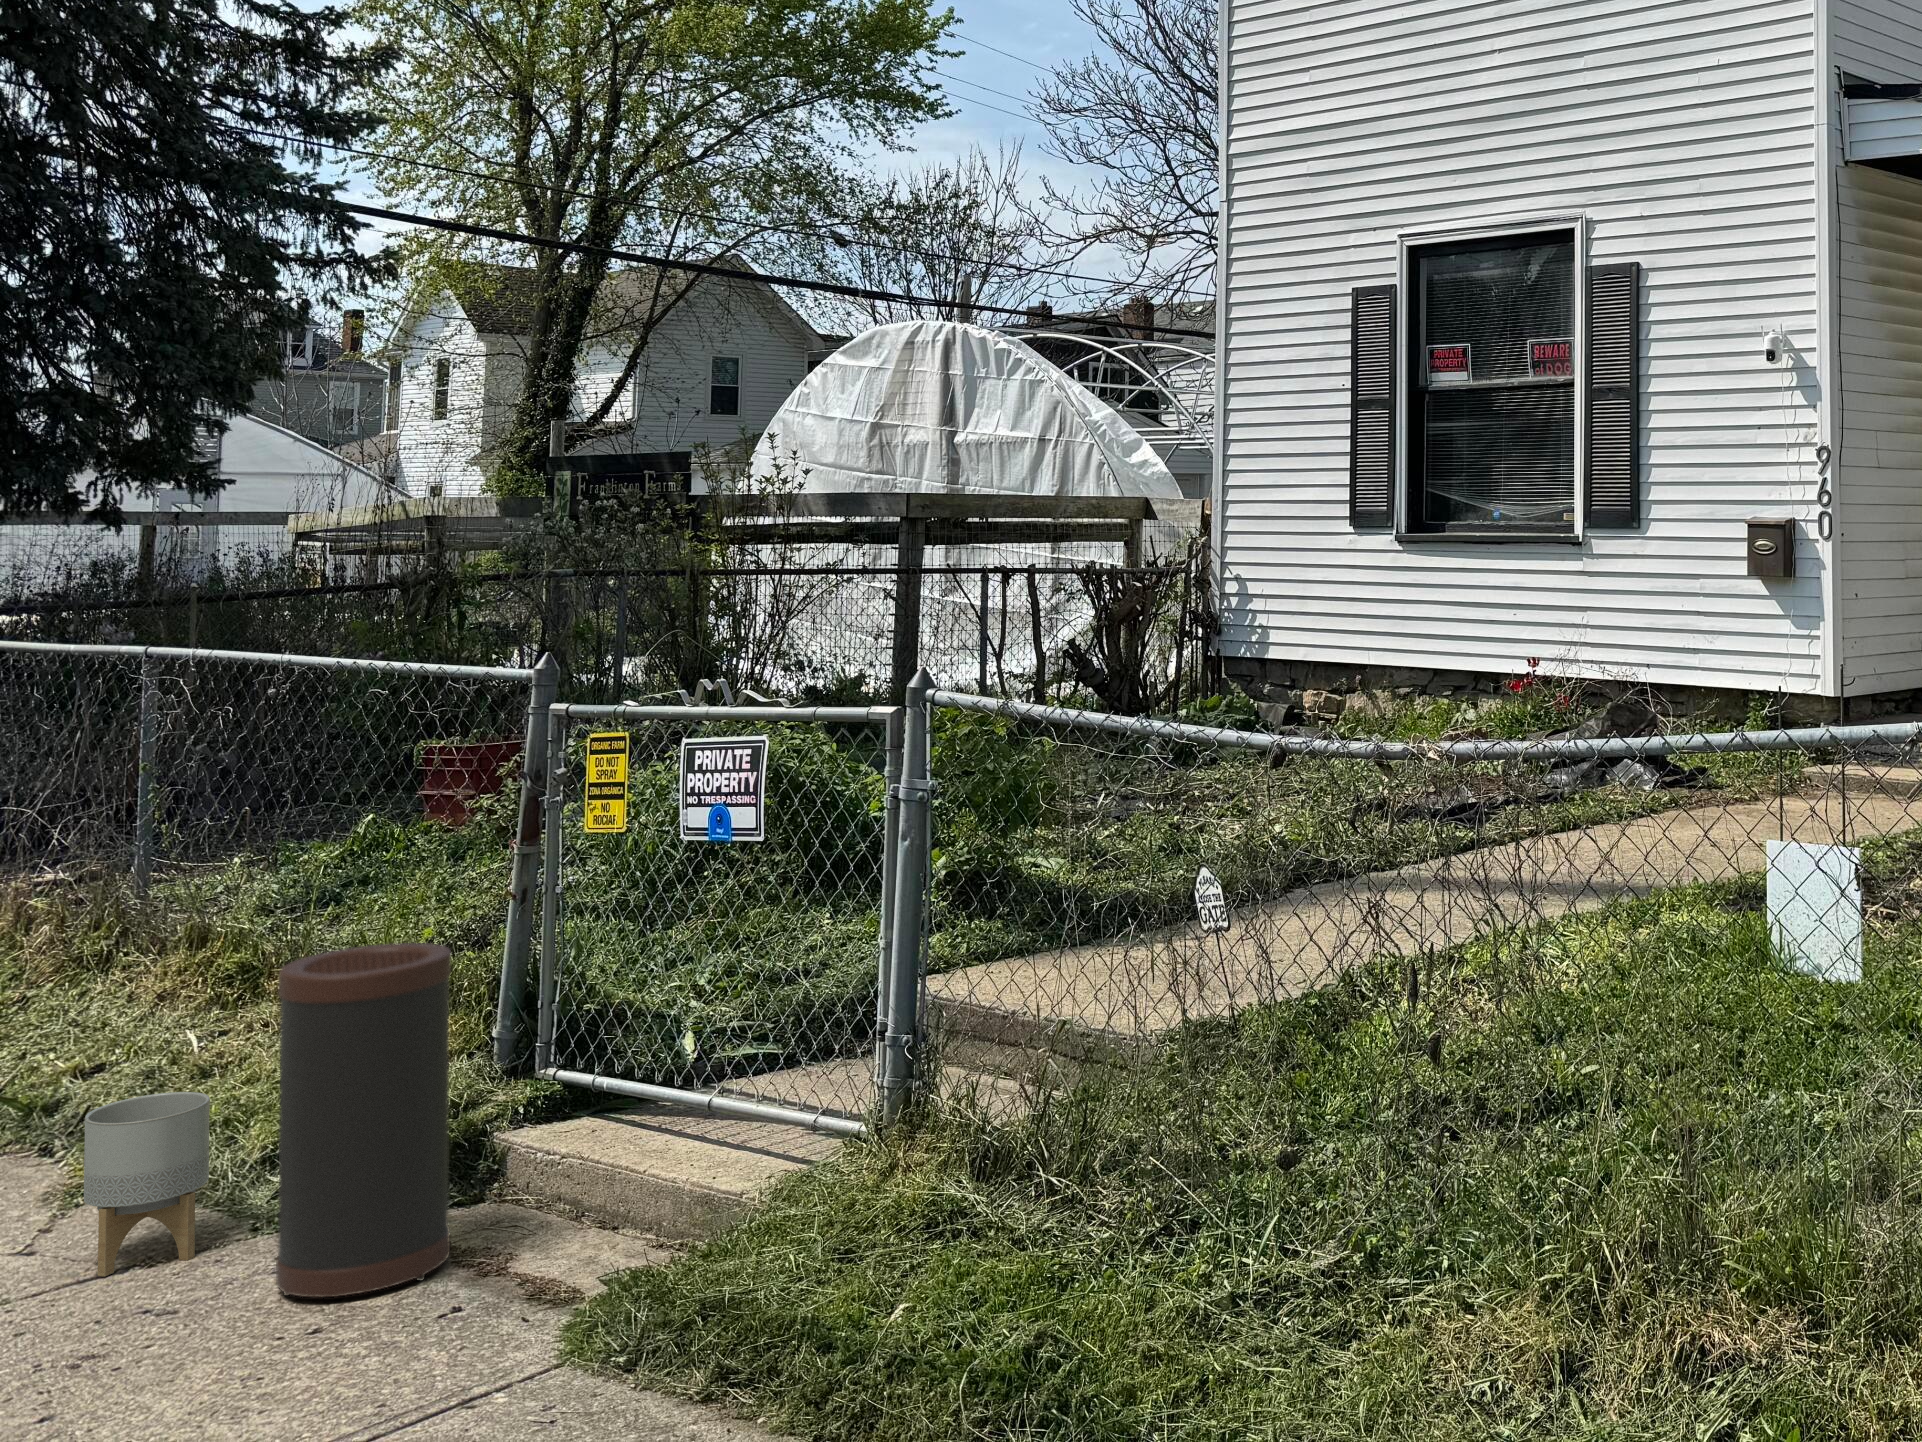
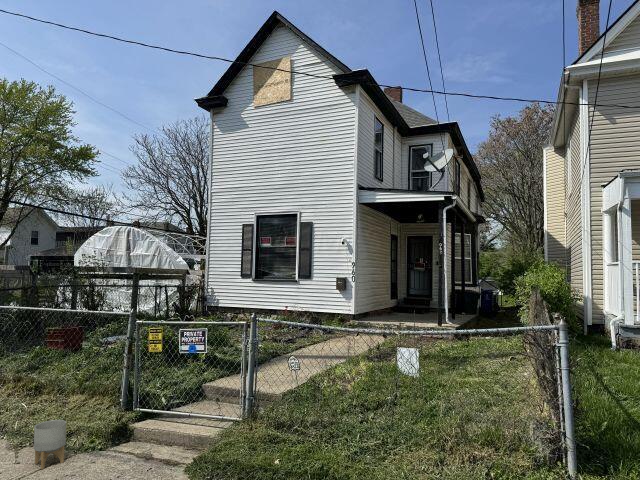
trash can: present [276,943,451,1297] -> none [98,379,141,470]

